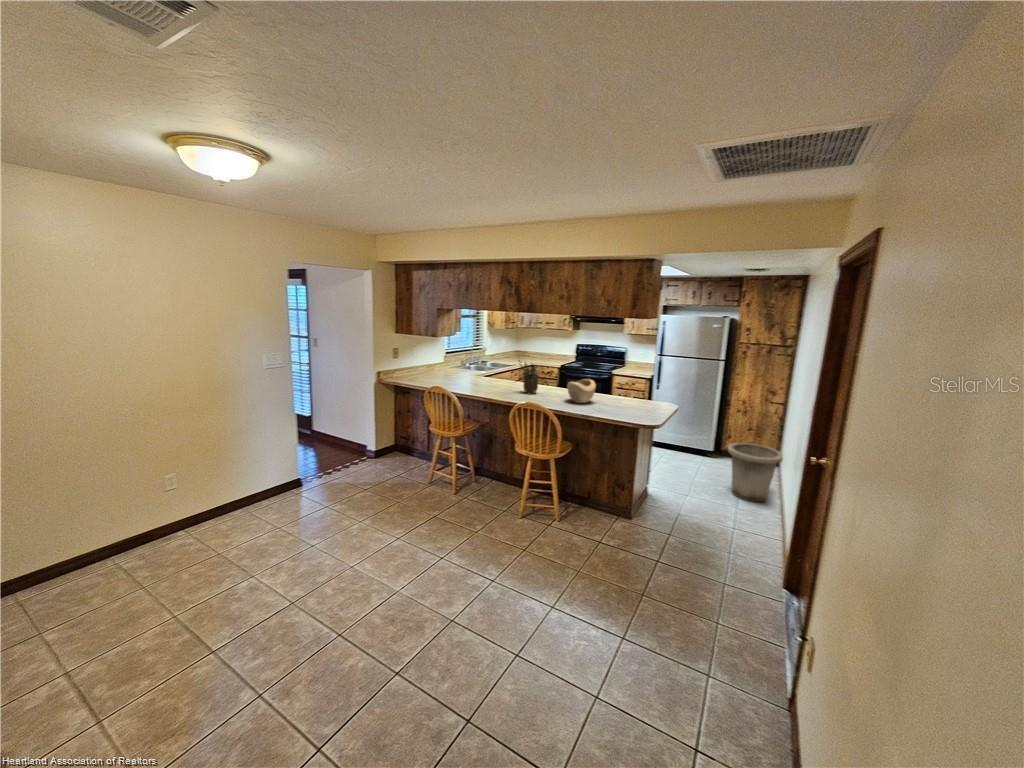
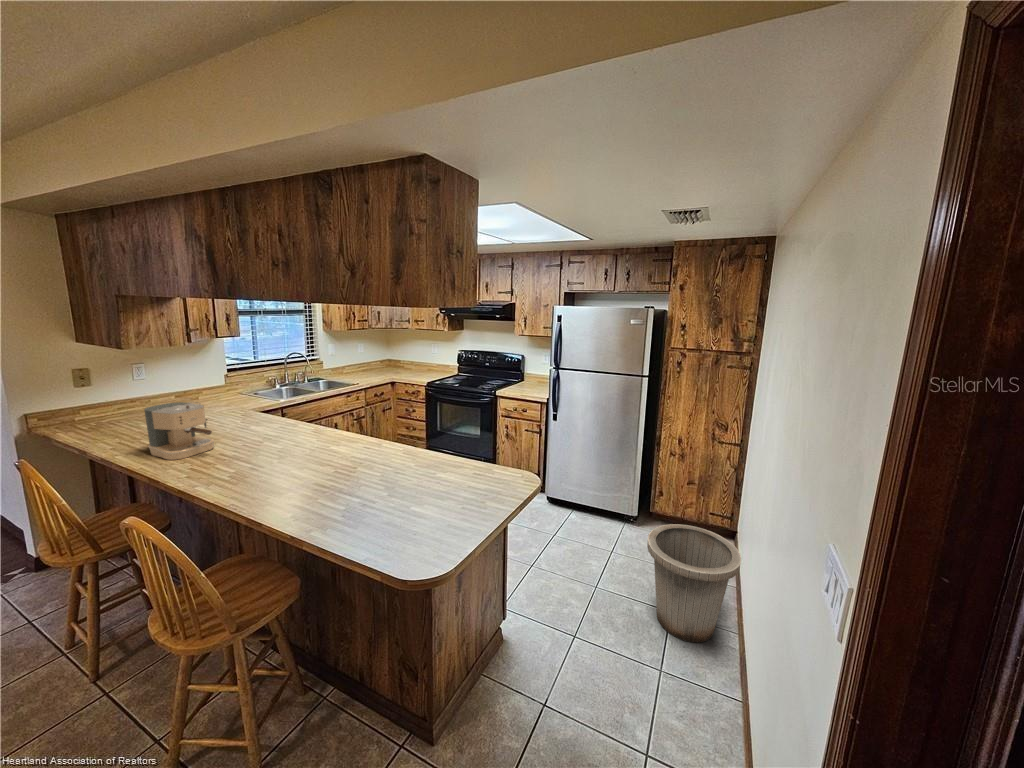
potted plant: present [519,360,540,393] -> none [237,388,291,460]
coffee maker: none [466,364,500,391] -> present [144,402,214,460]
decorative bowl: present [567,379,596,403] -> none [309,434,373,488]

